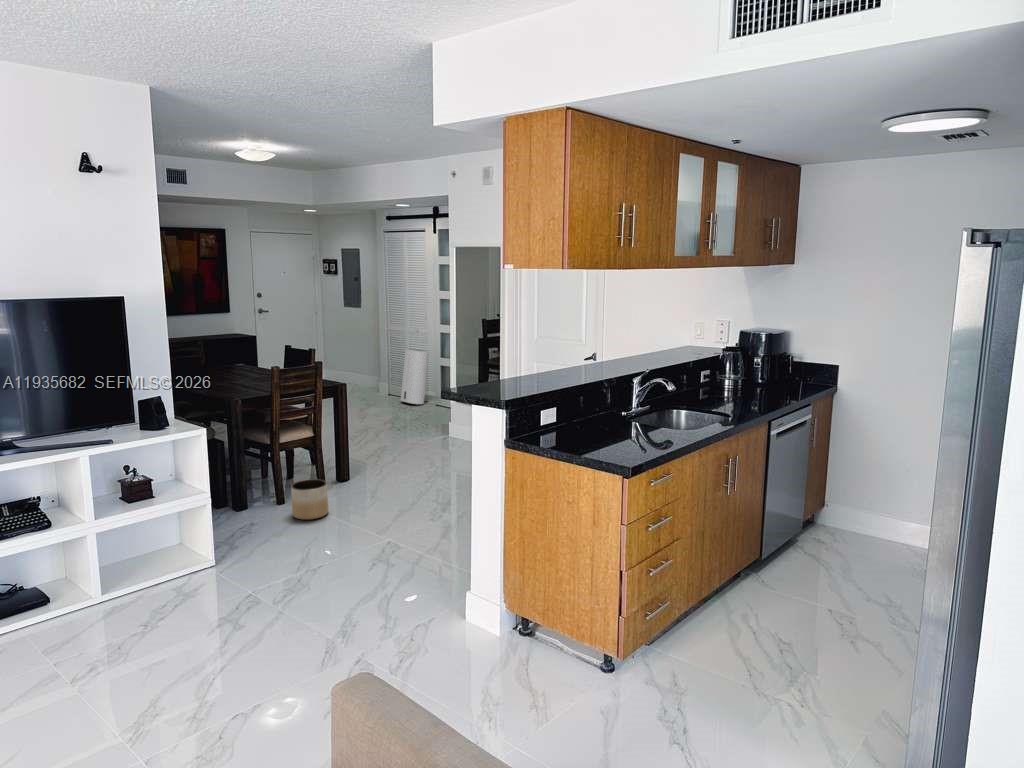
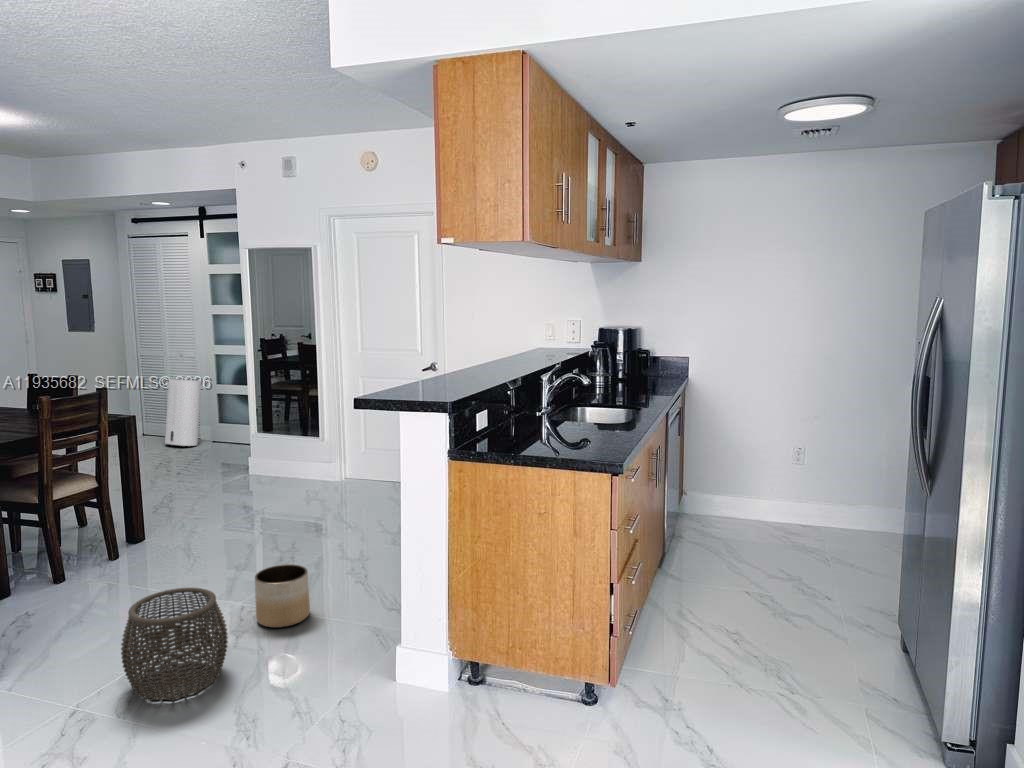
planter: present [291,479,328,520] -> present [255,564,310,628]
woven basket: none [282,521,356,601] -> present [121,588,228,702]

